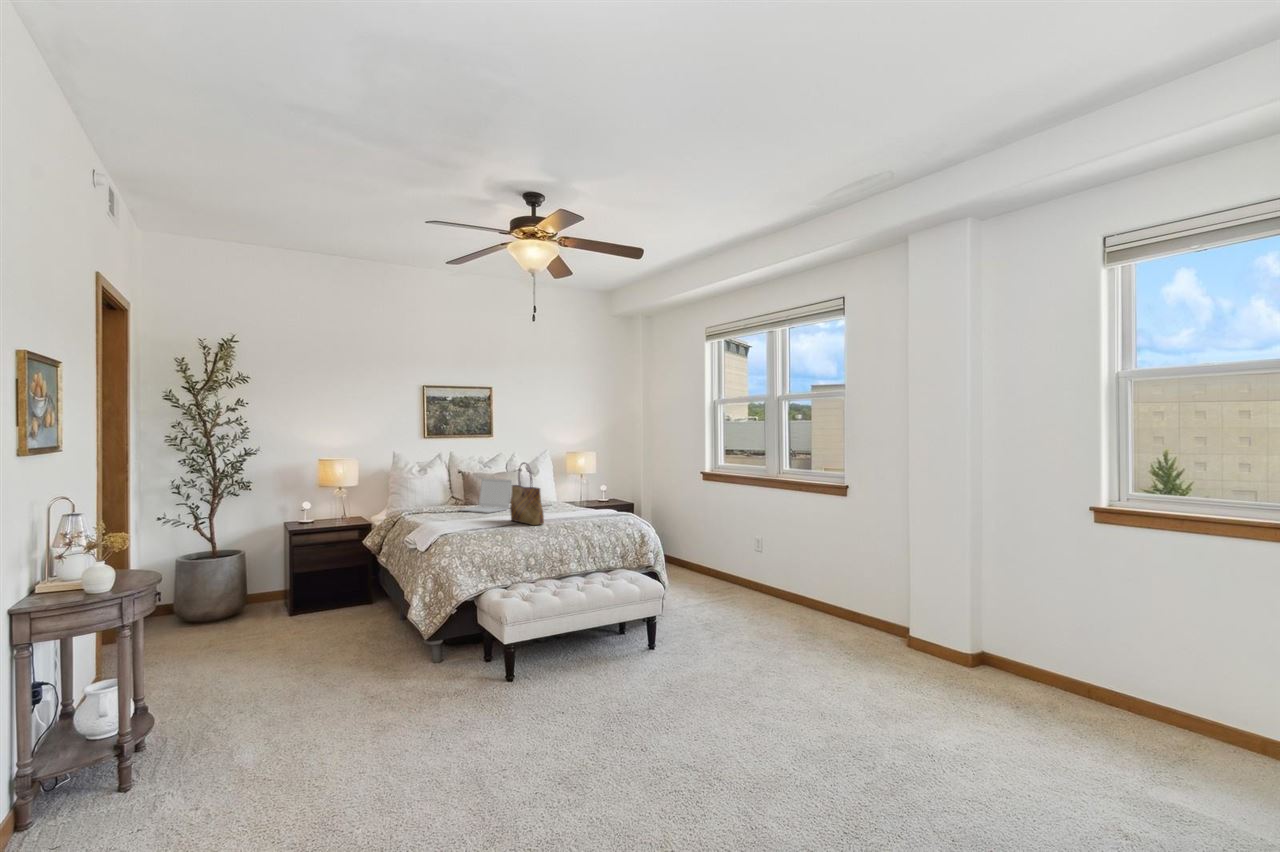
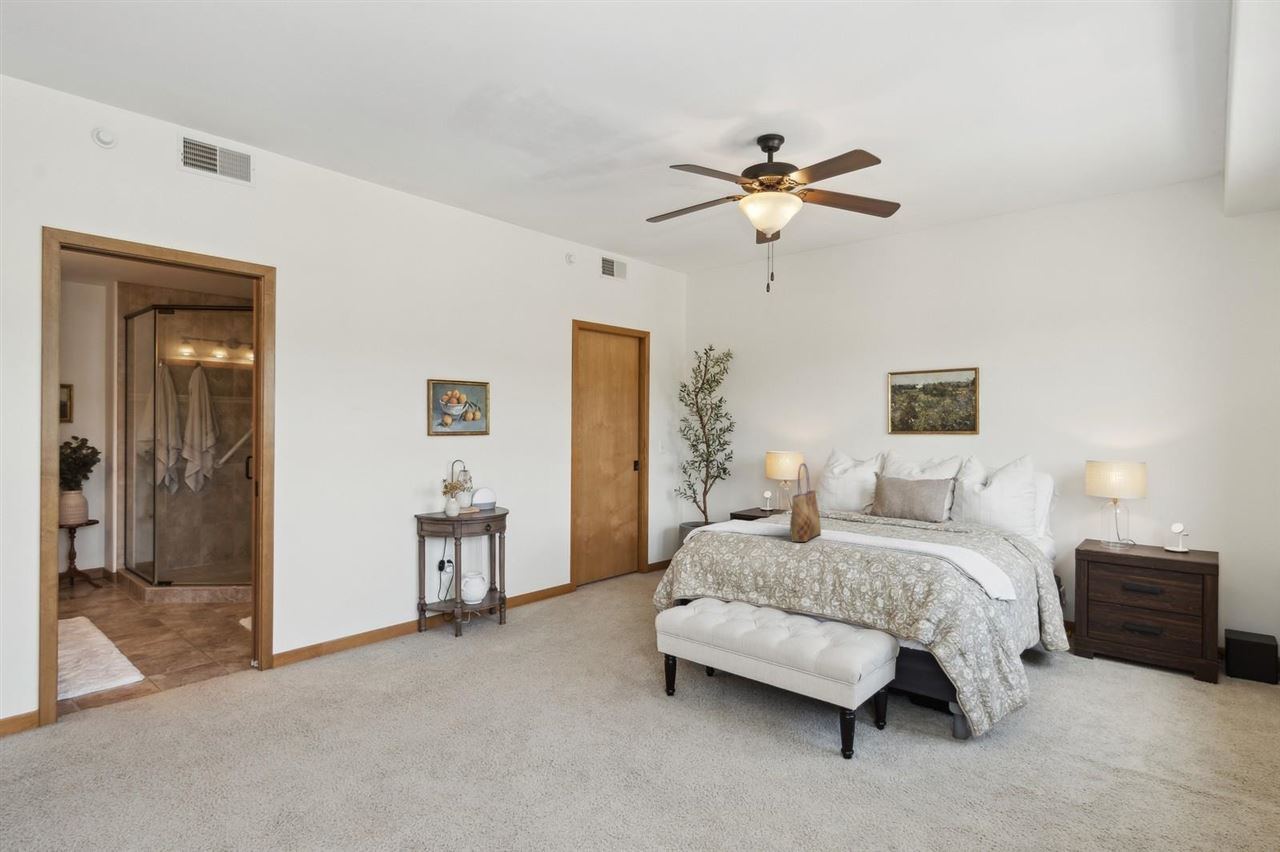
laptop: present [460,479,512,513] -> none [832,483,882,524]

